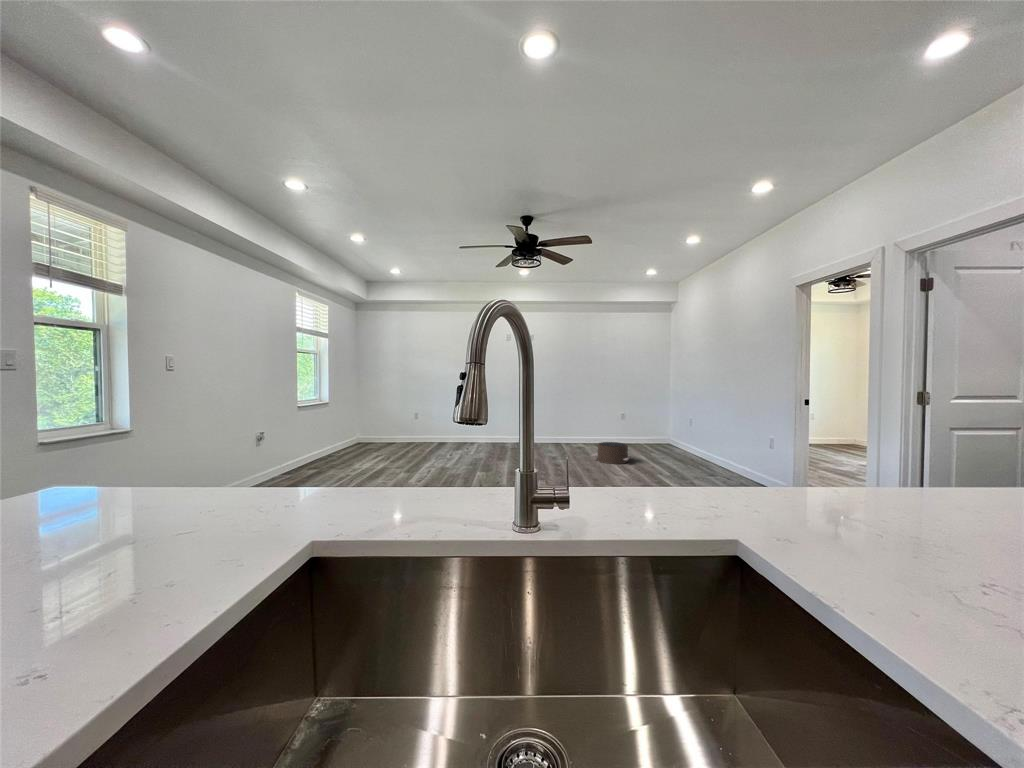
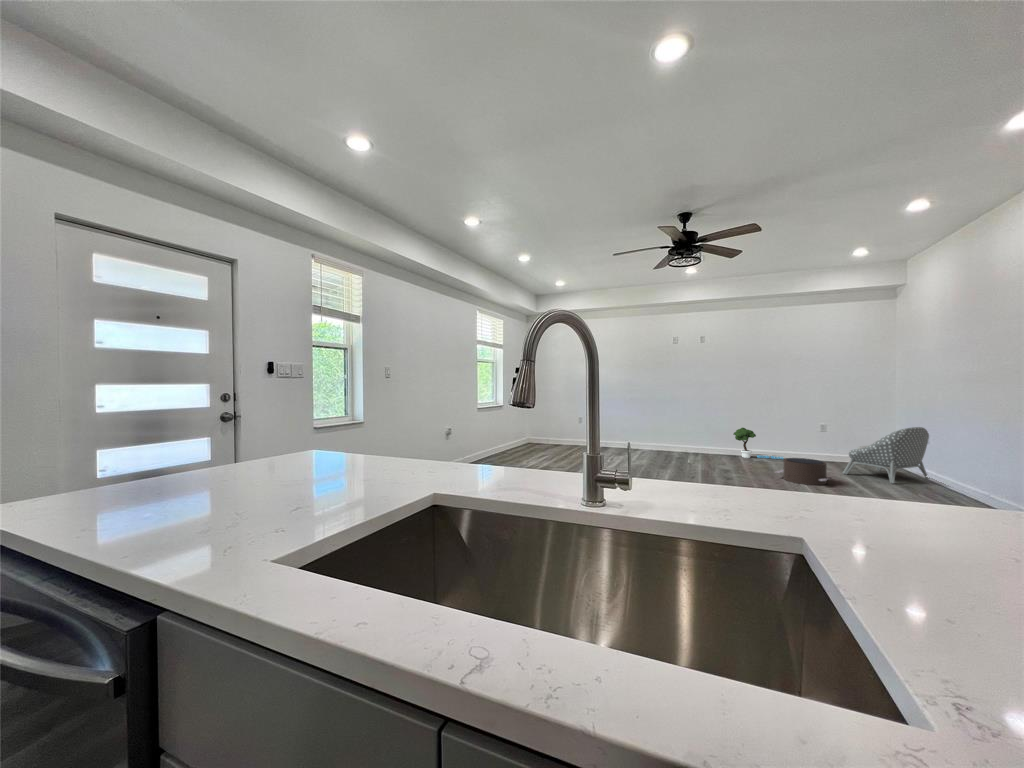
armchair: none [636,413,689,458] -> present [843,427,929,484]
potted tree: none [556,417,594,444] -> present [733,428,783,459]

